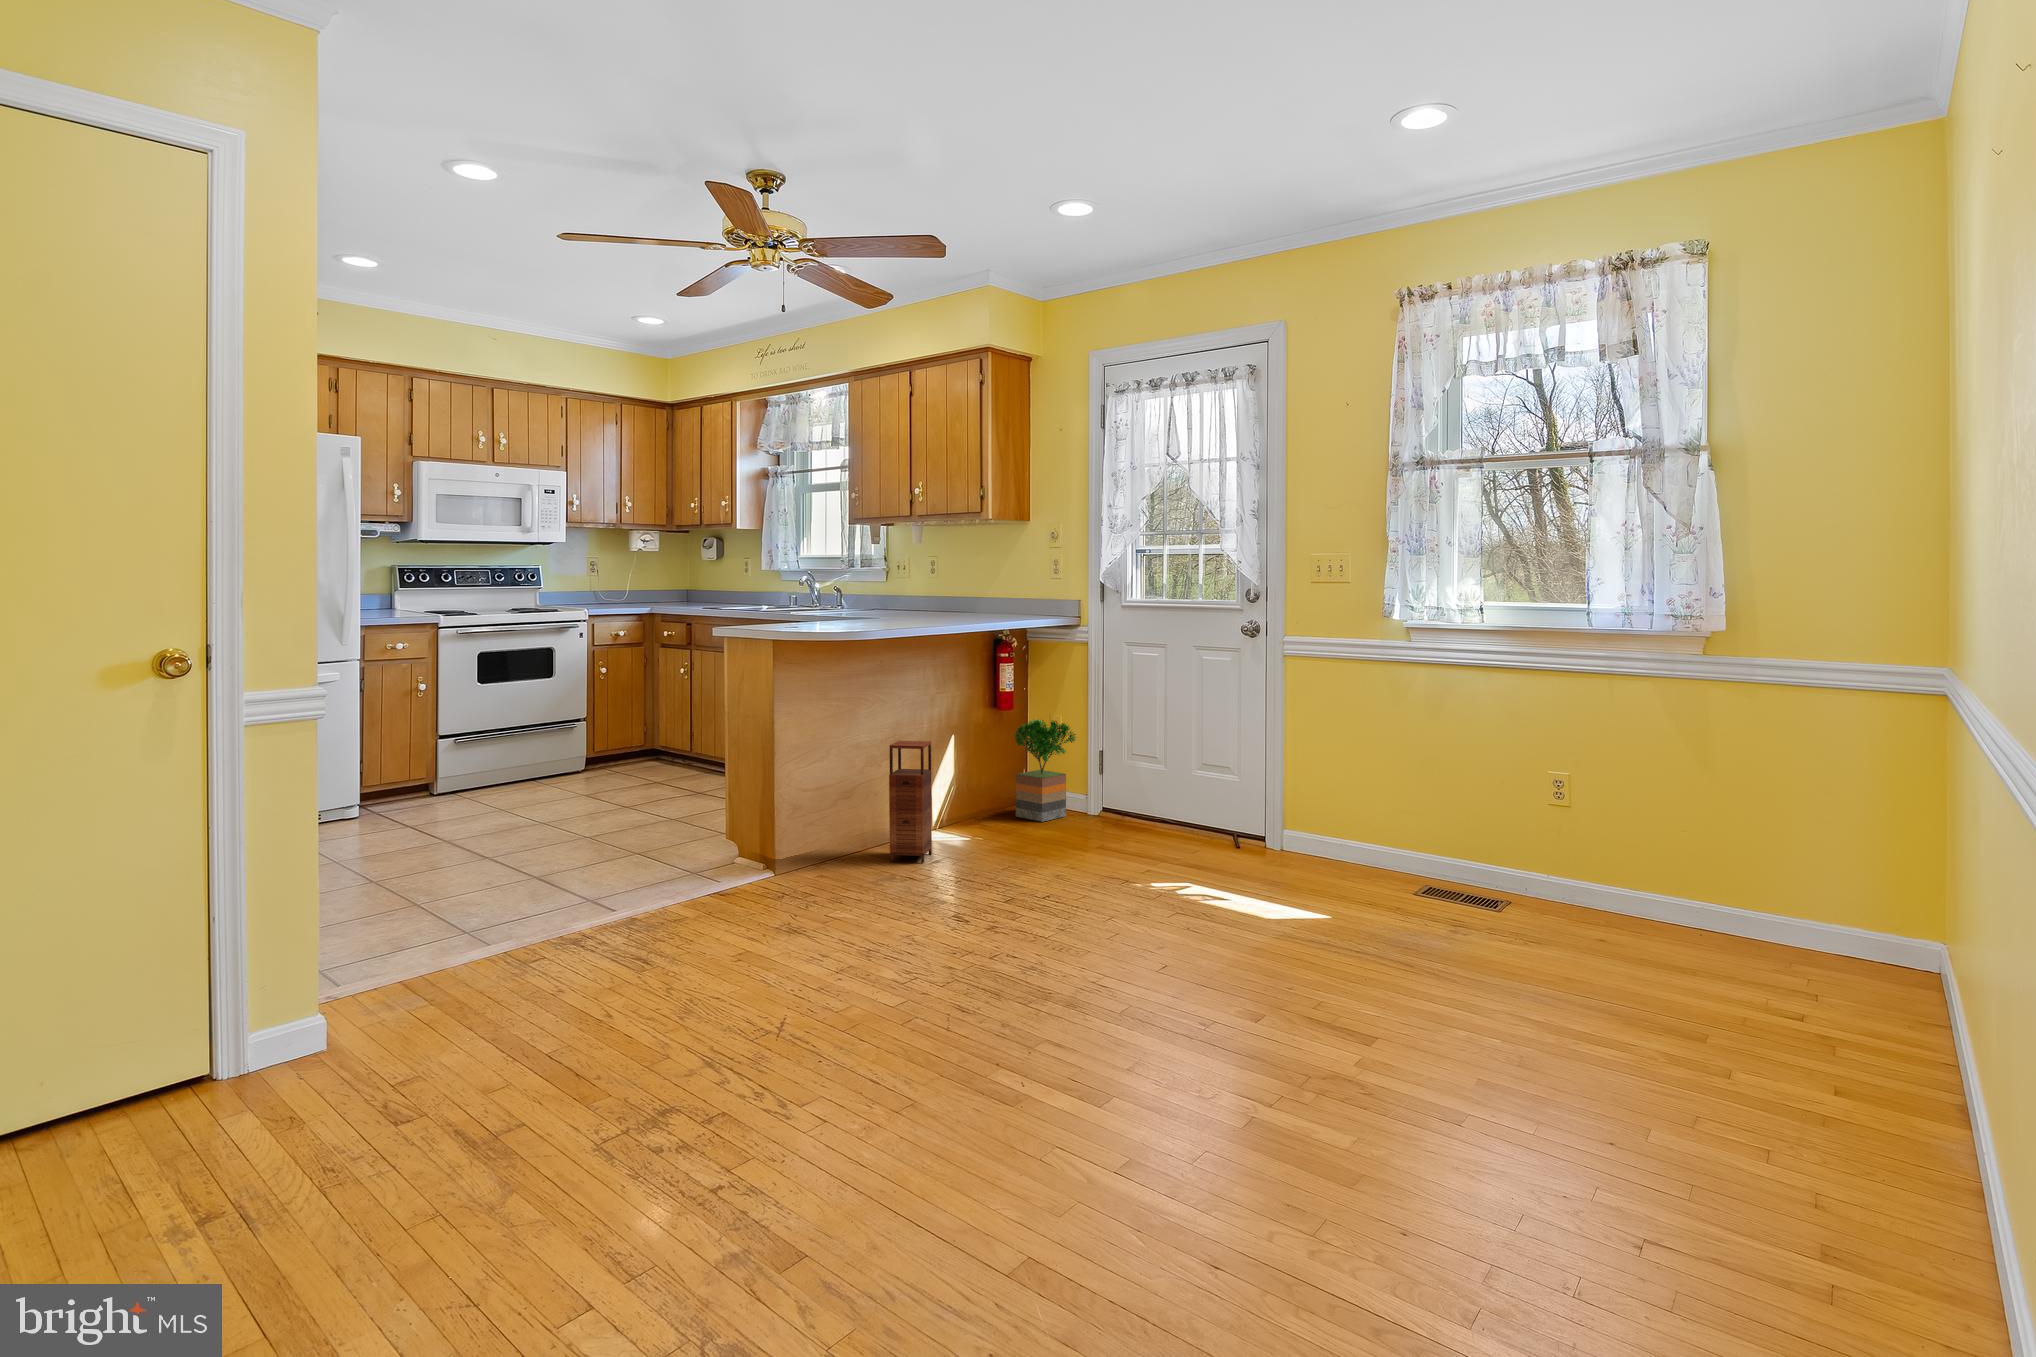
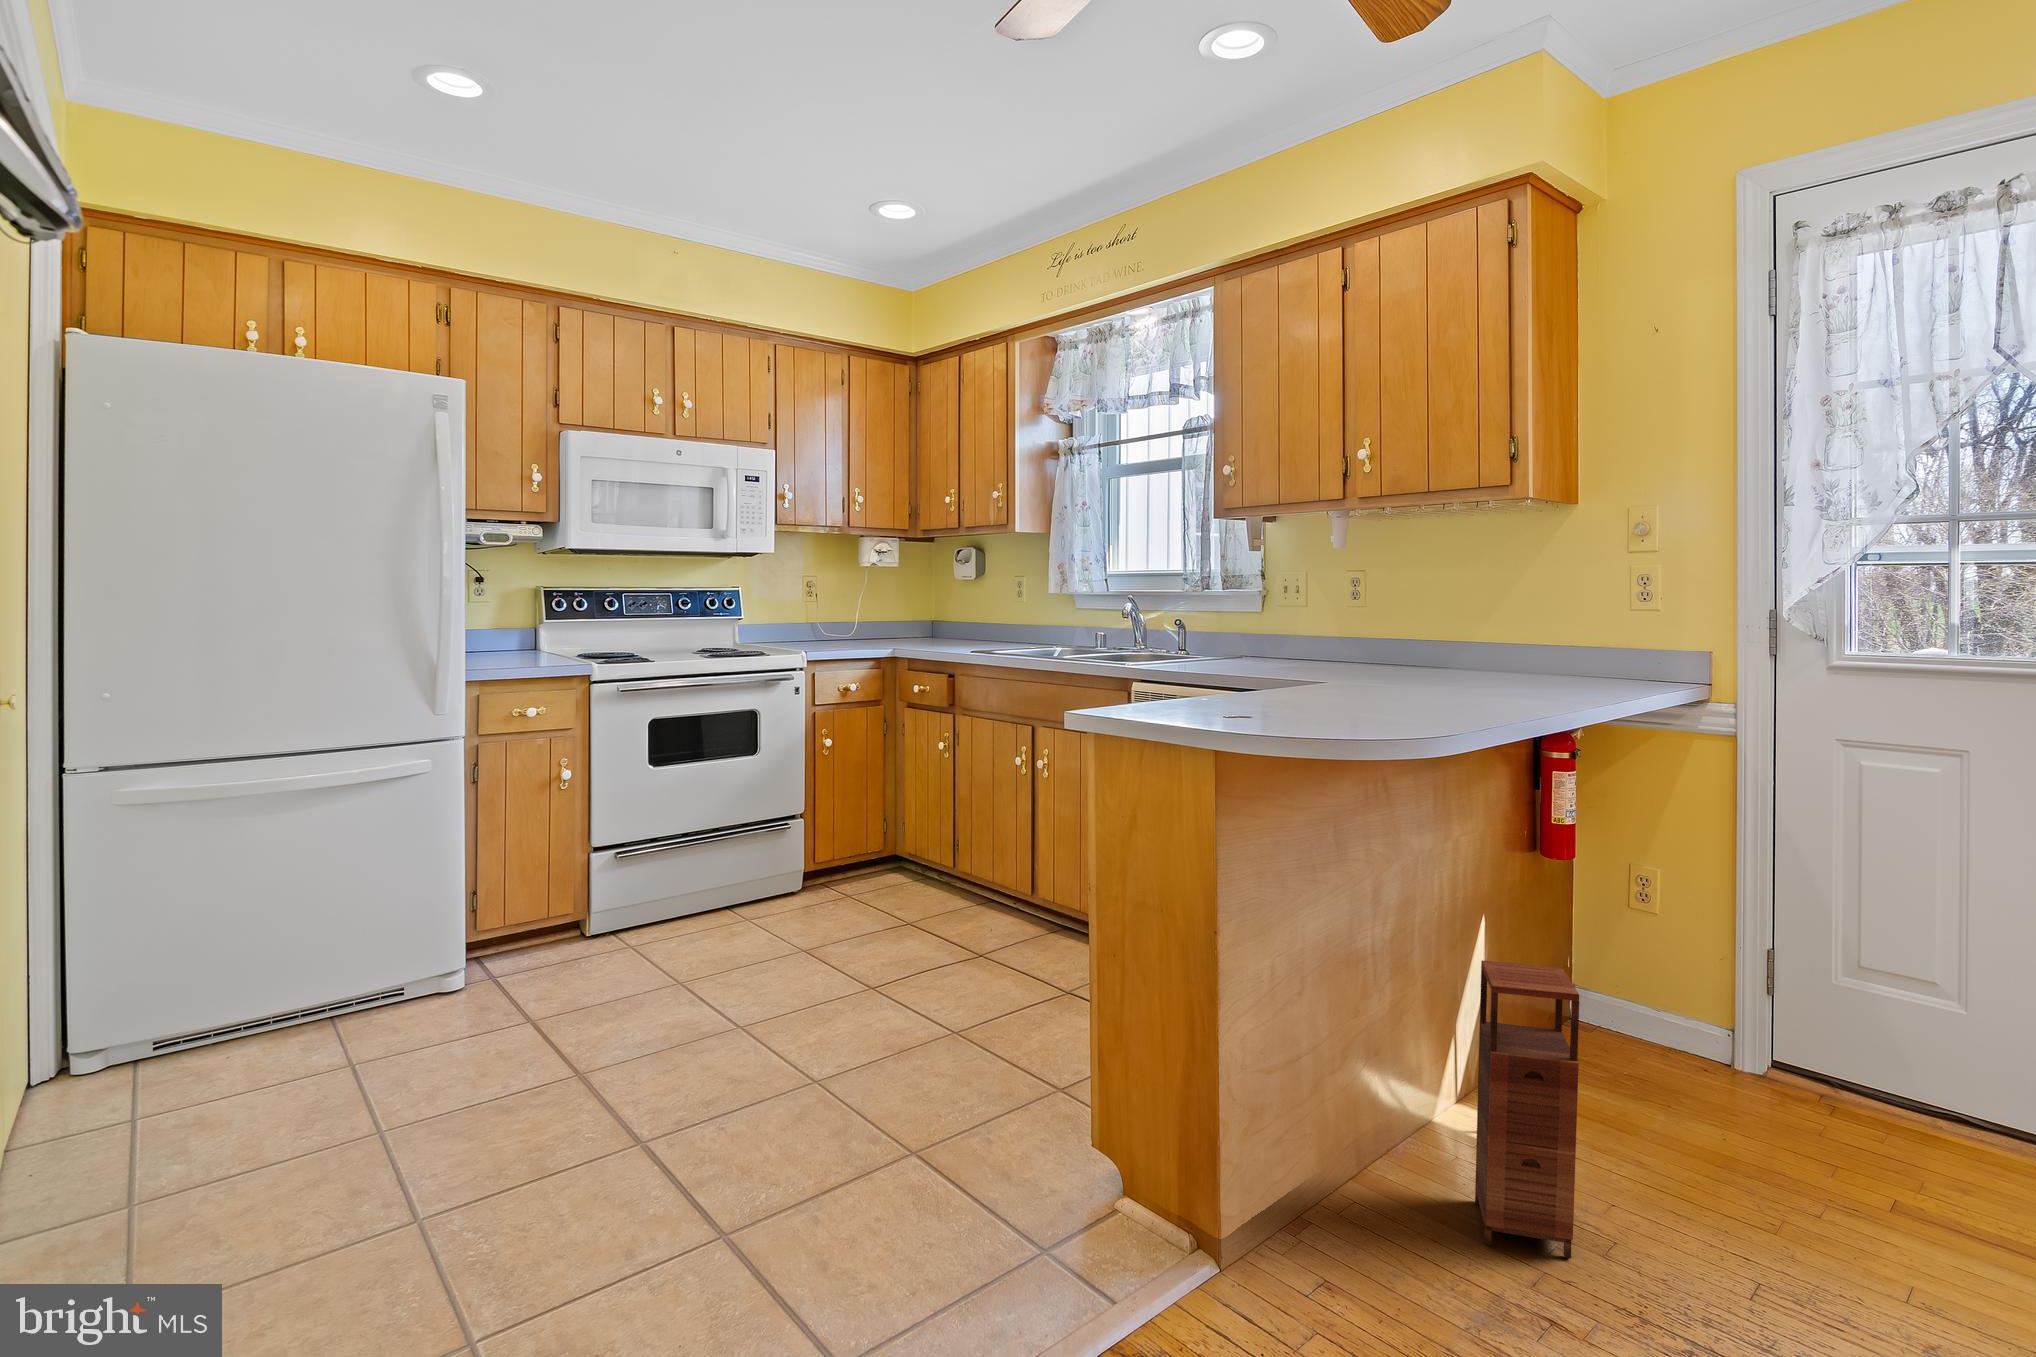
potted tree: present [1014,719,1076,822] -> none [1594,871,1740,1085]

